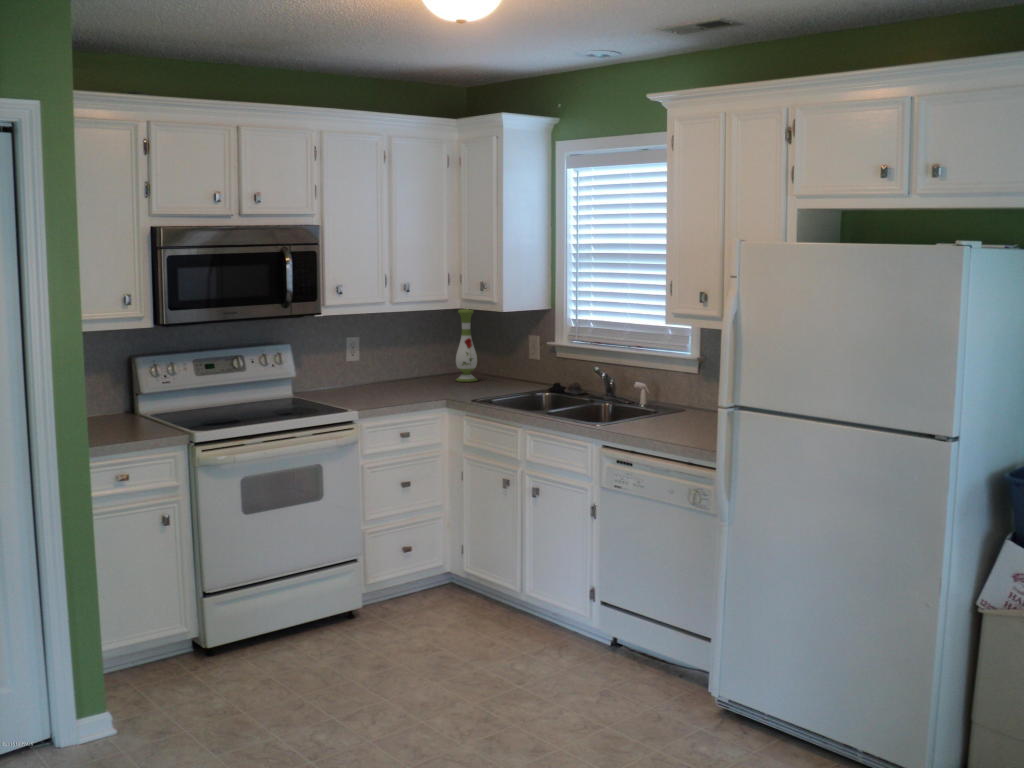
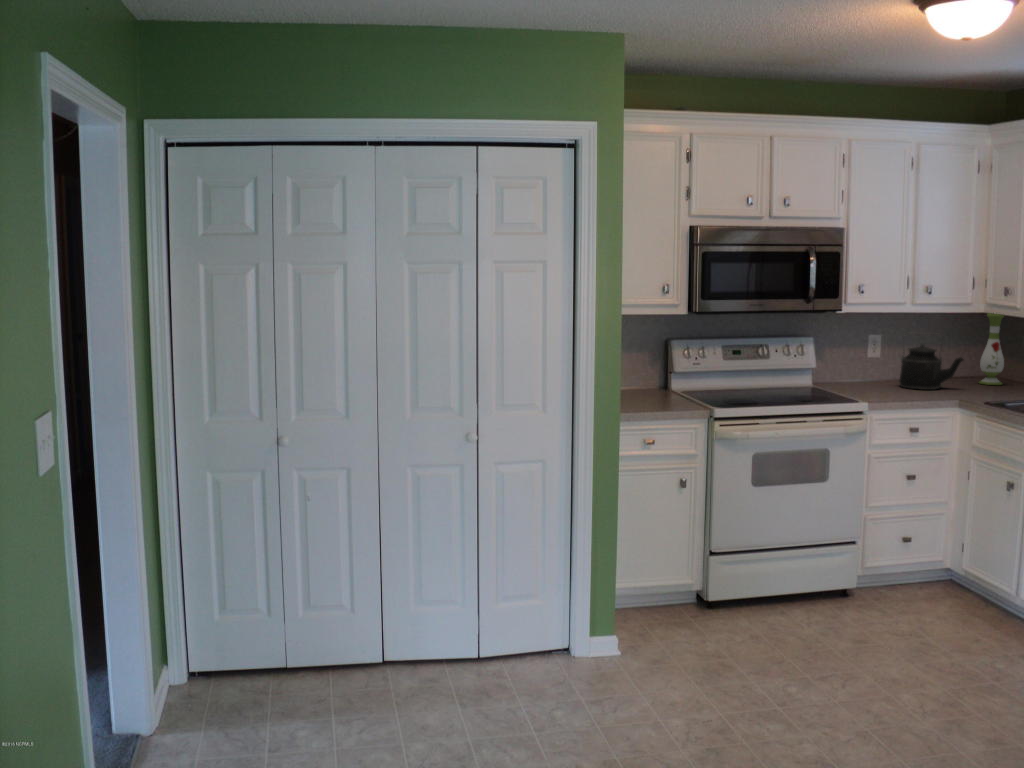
kettle: none [382,333,442,392] -> present [900,333,963,390]

